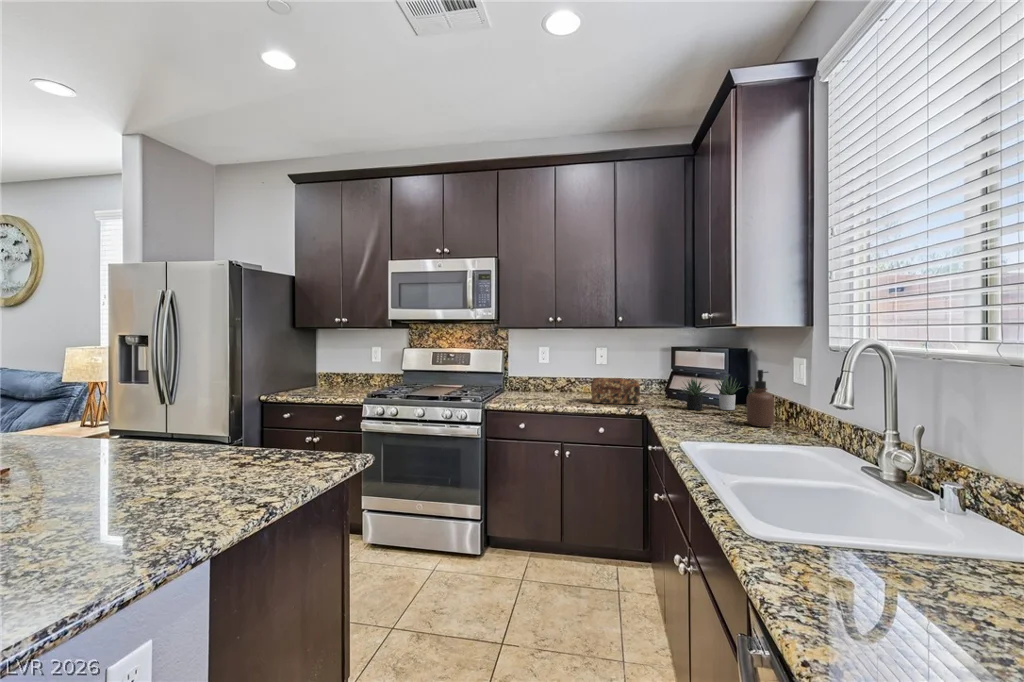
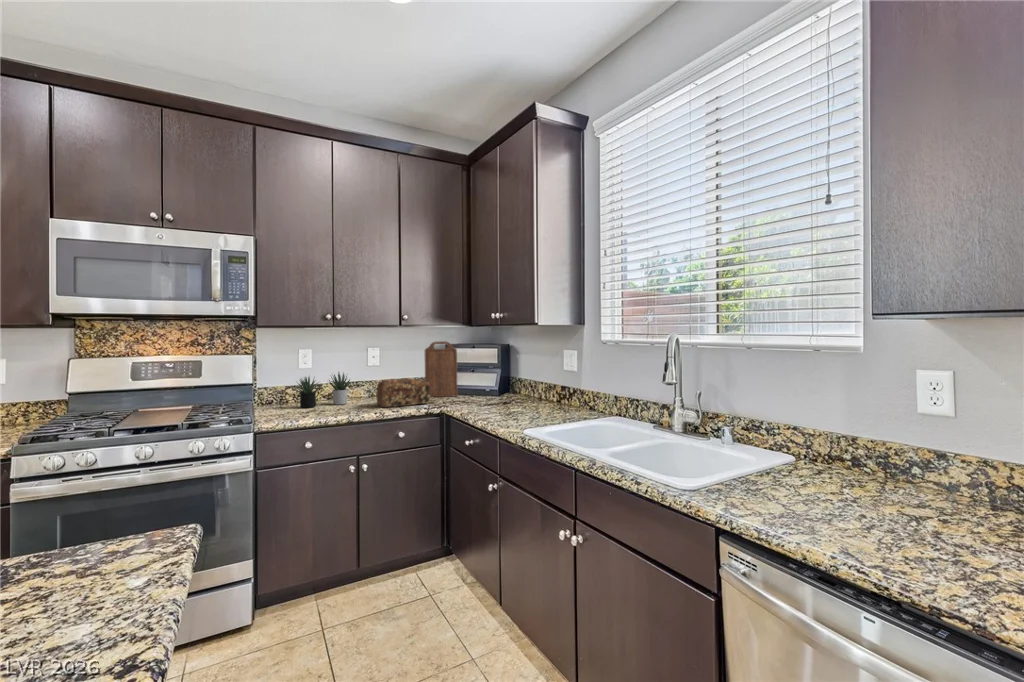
cutting board: none [646,343,679,401] -> present [425,341,458,397]
soap dispenser: present [747,370,774,427] -> none [537,361,558,409]
succulent plant: present [682,376,740,410] -> present [294,372,353,408]

